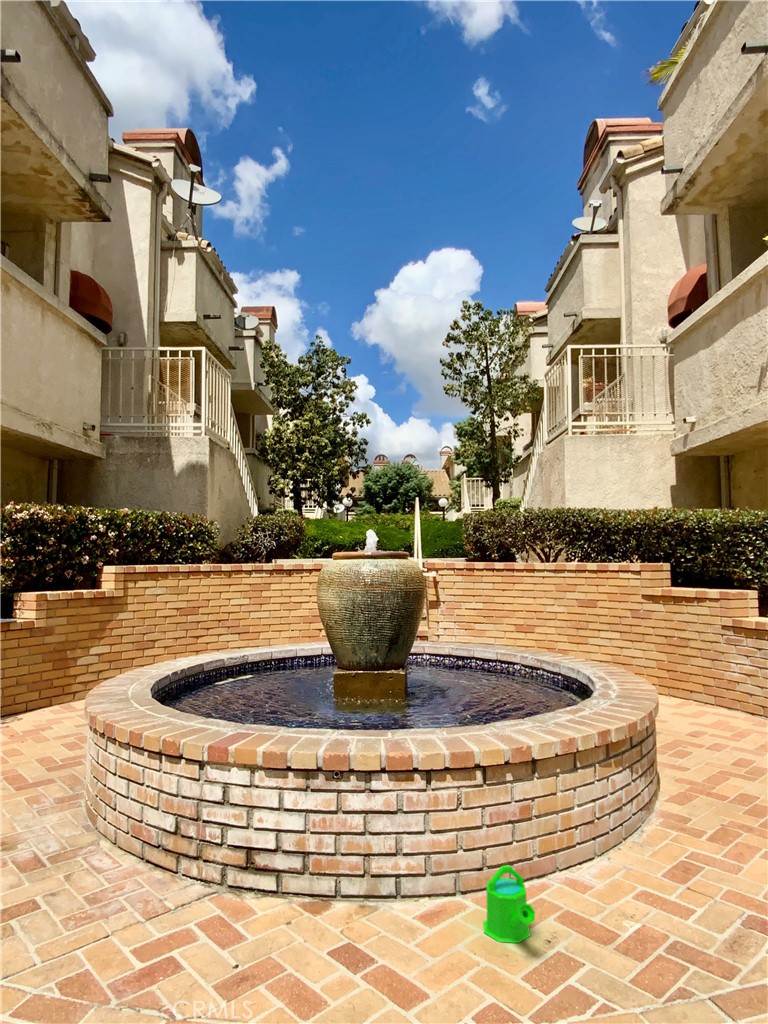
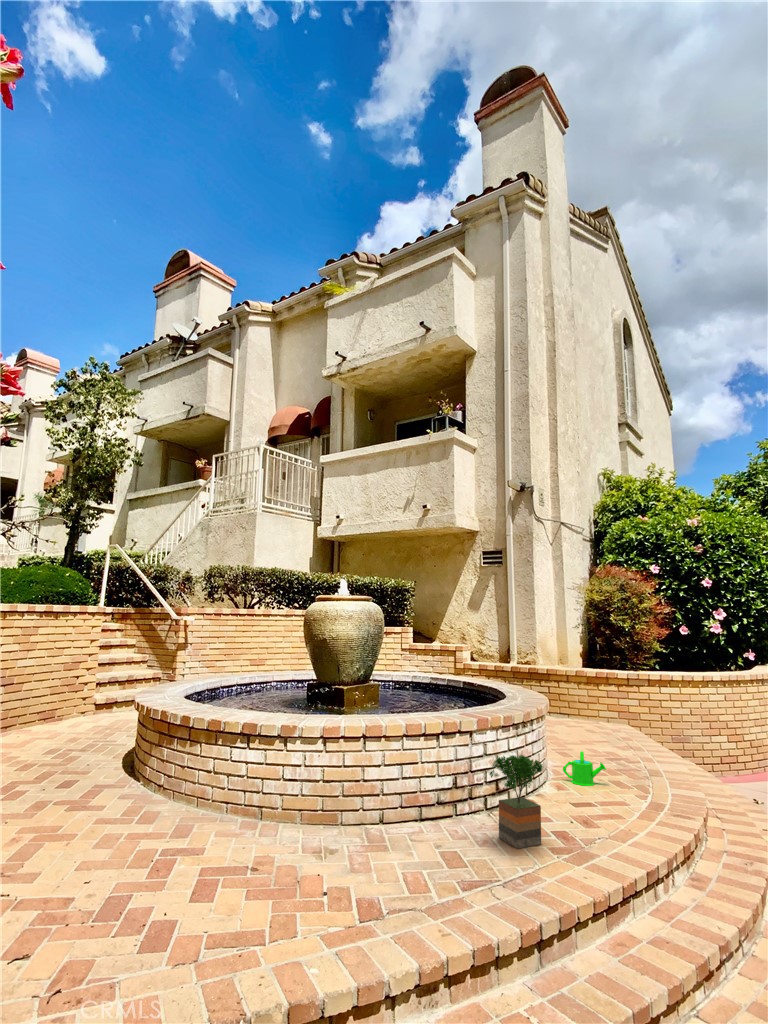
potted tree: none [60,805,166,963] -> present [490,755,543,849]

